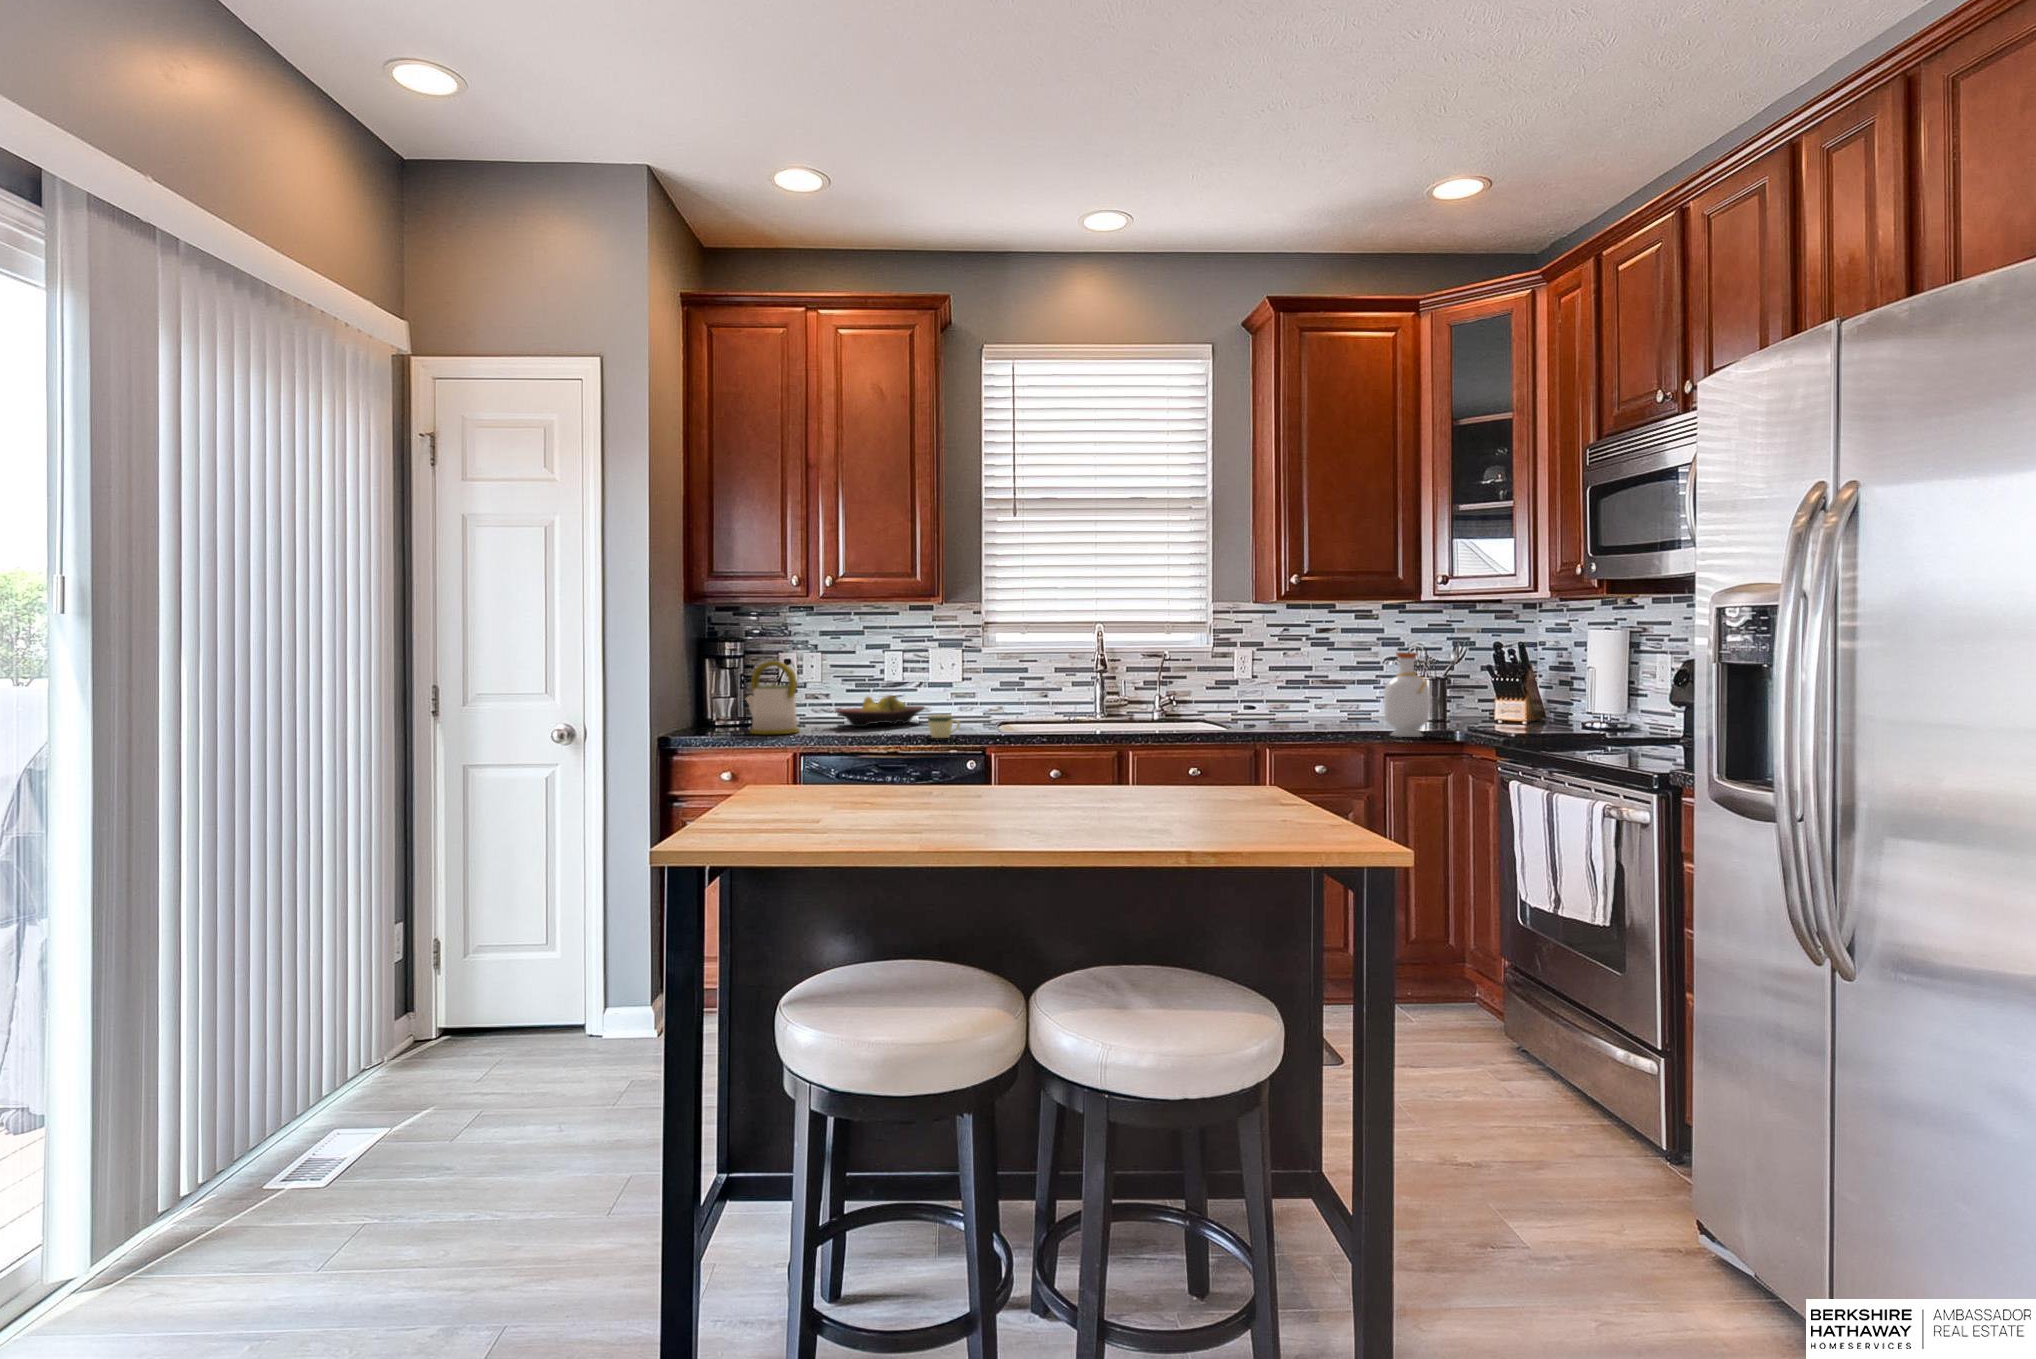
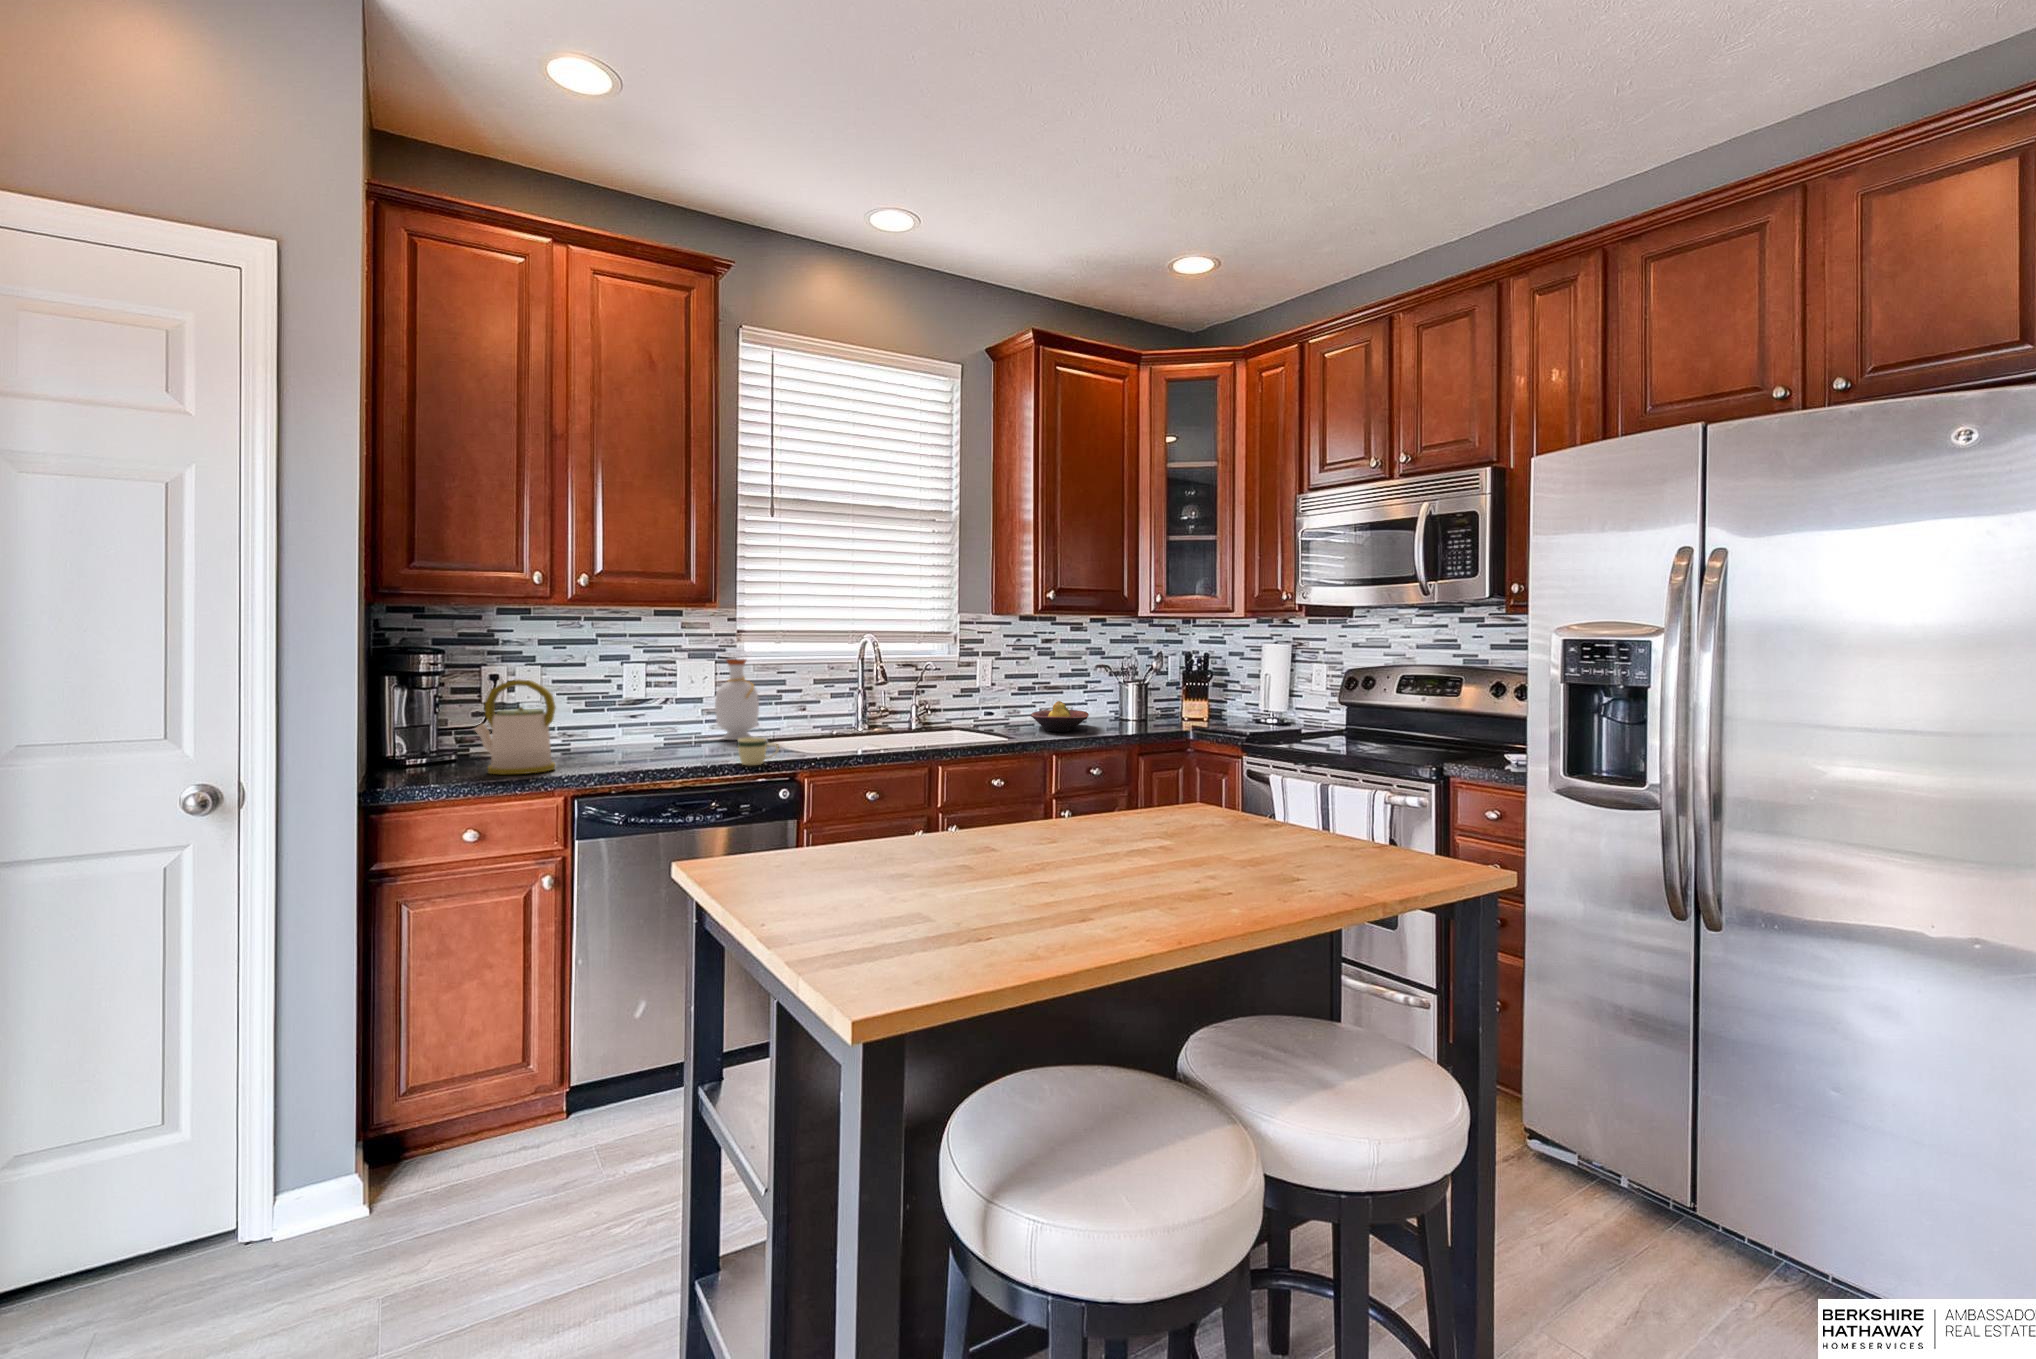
bottle: present [1384,652,1430,737] -> present [715,659,759,740]
fruit bowl: present [836,695,924,727] -> present [1031,701,1089,732]

